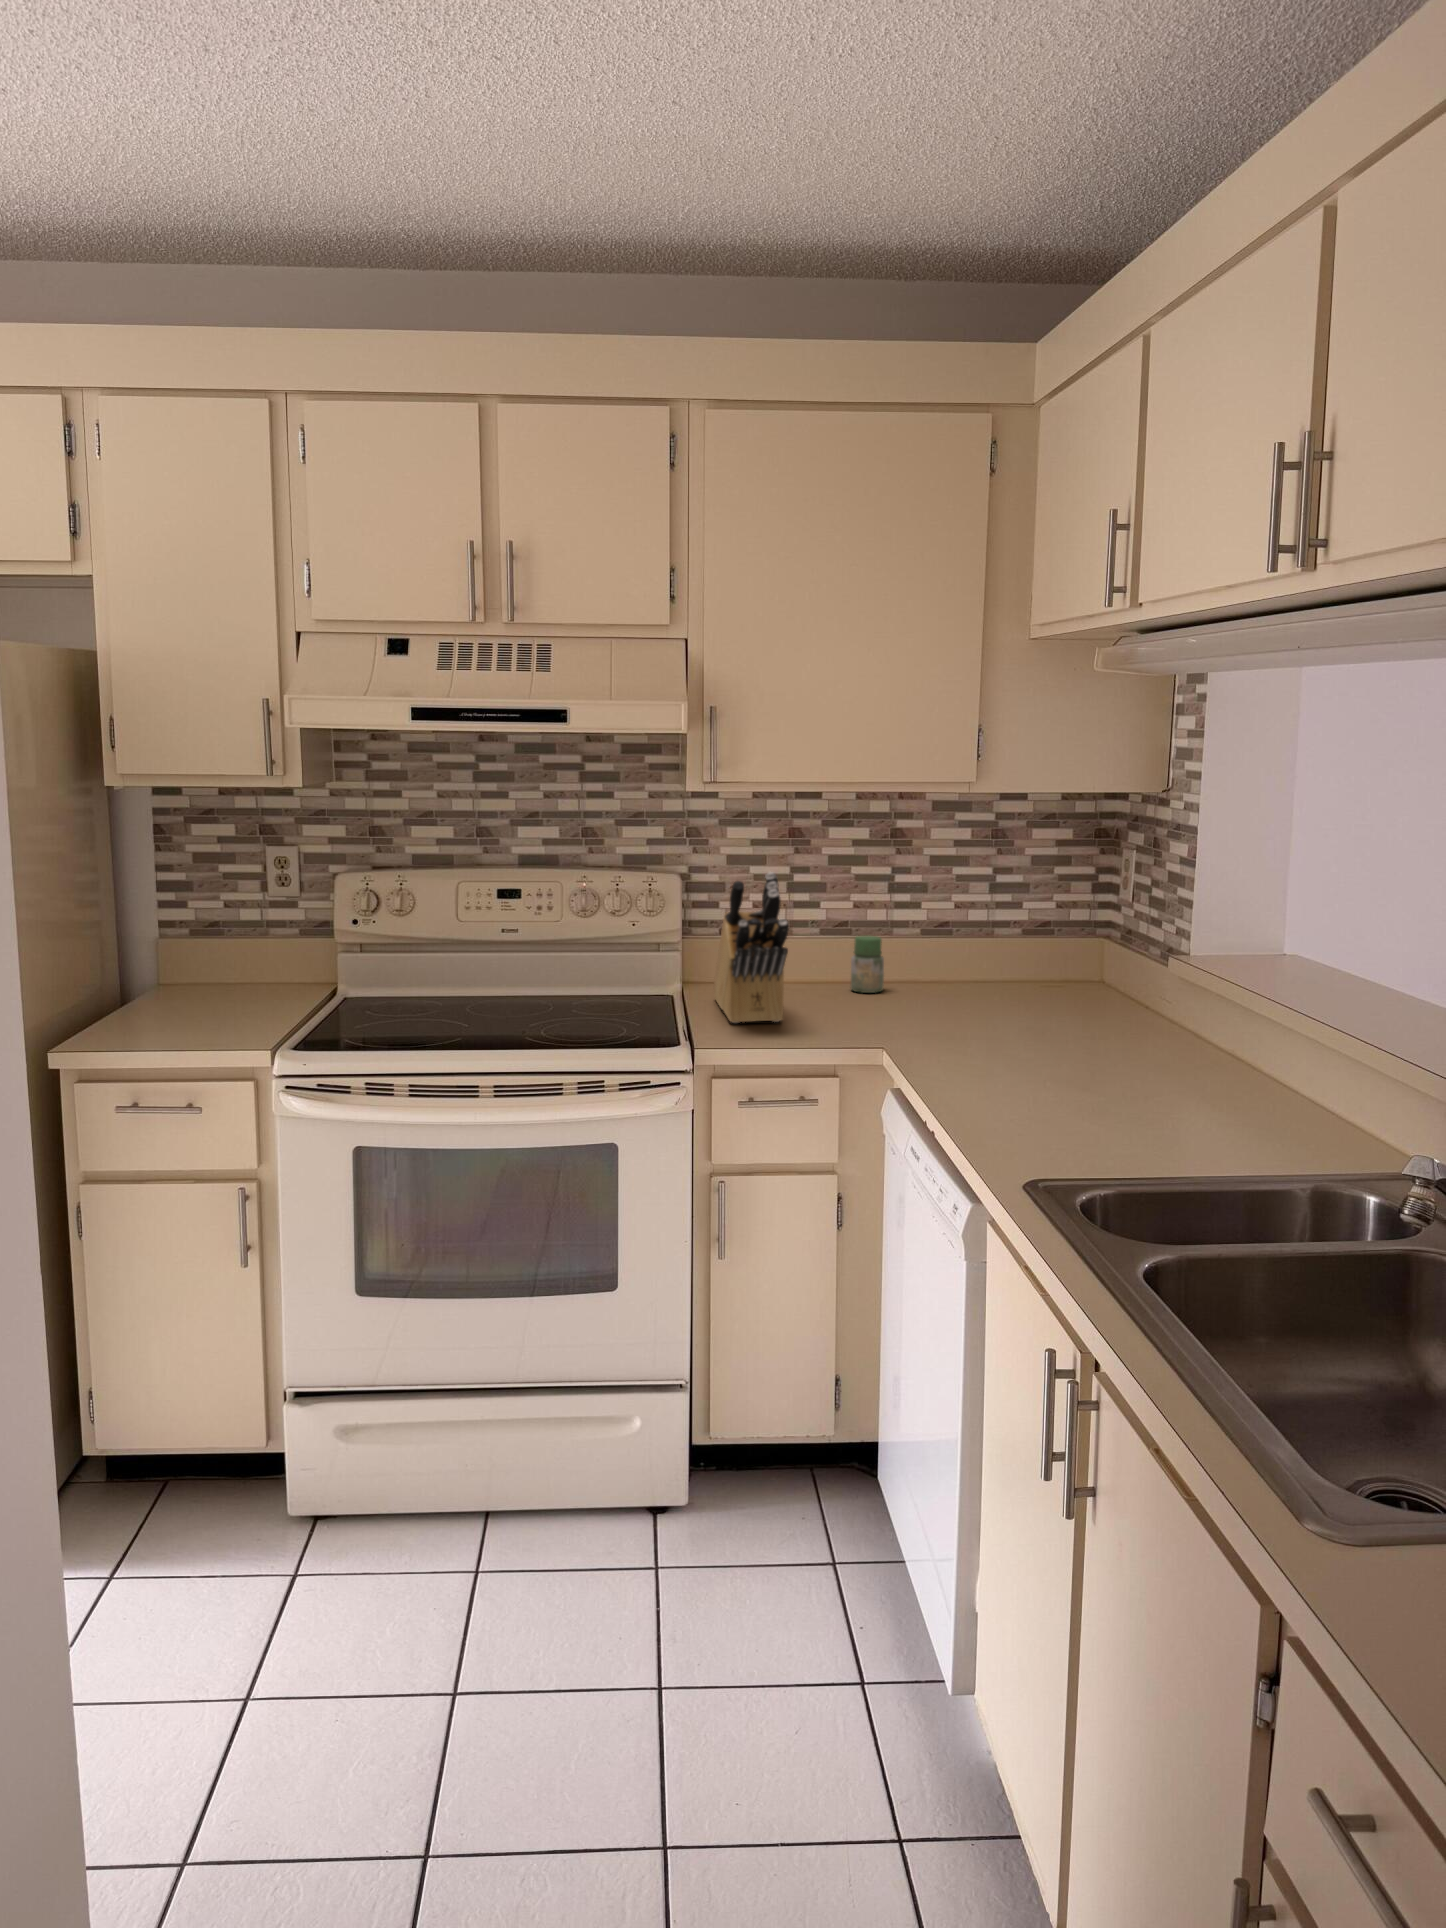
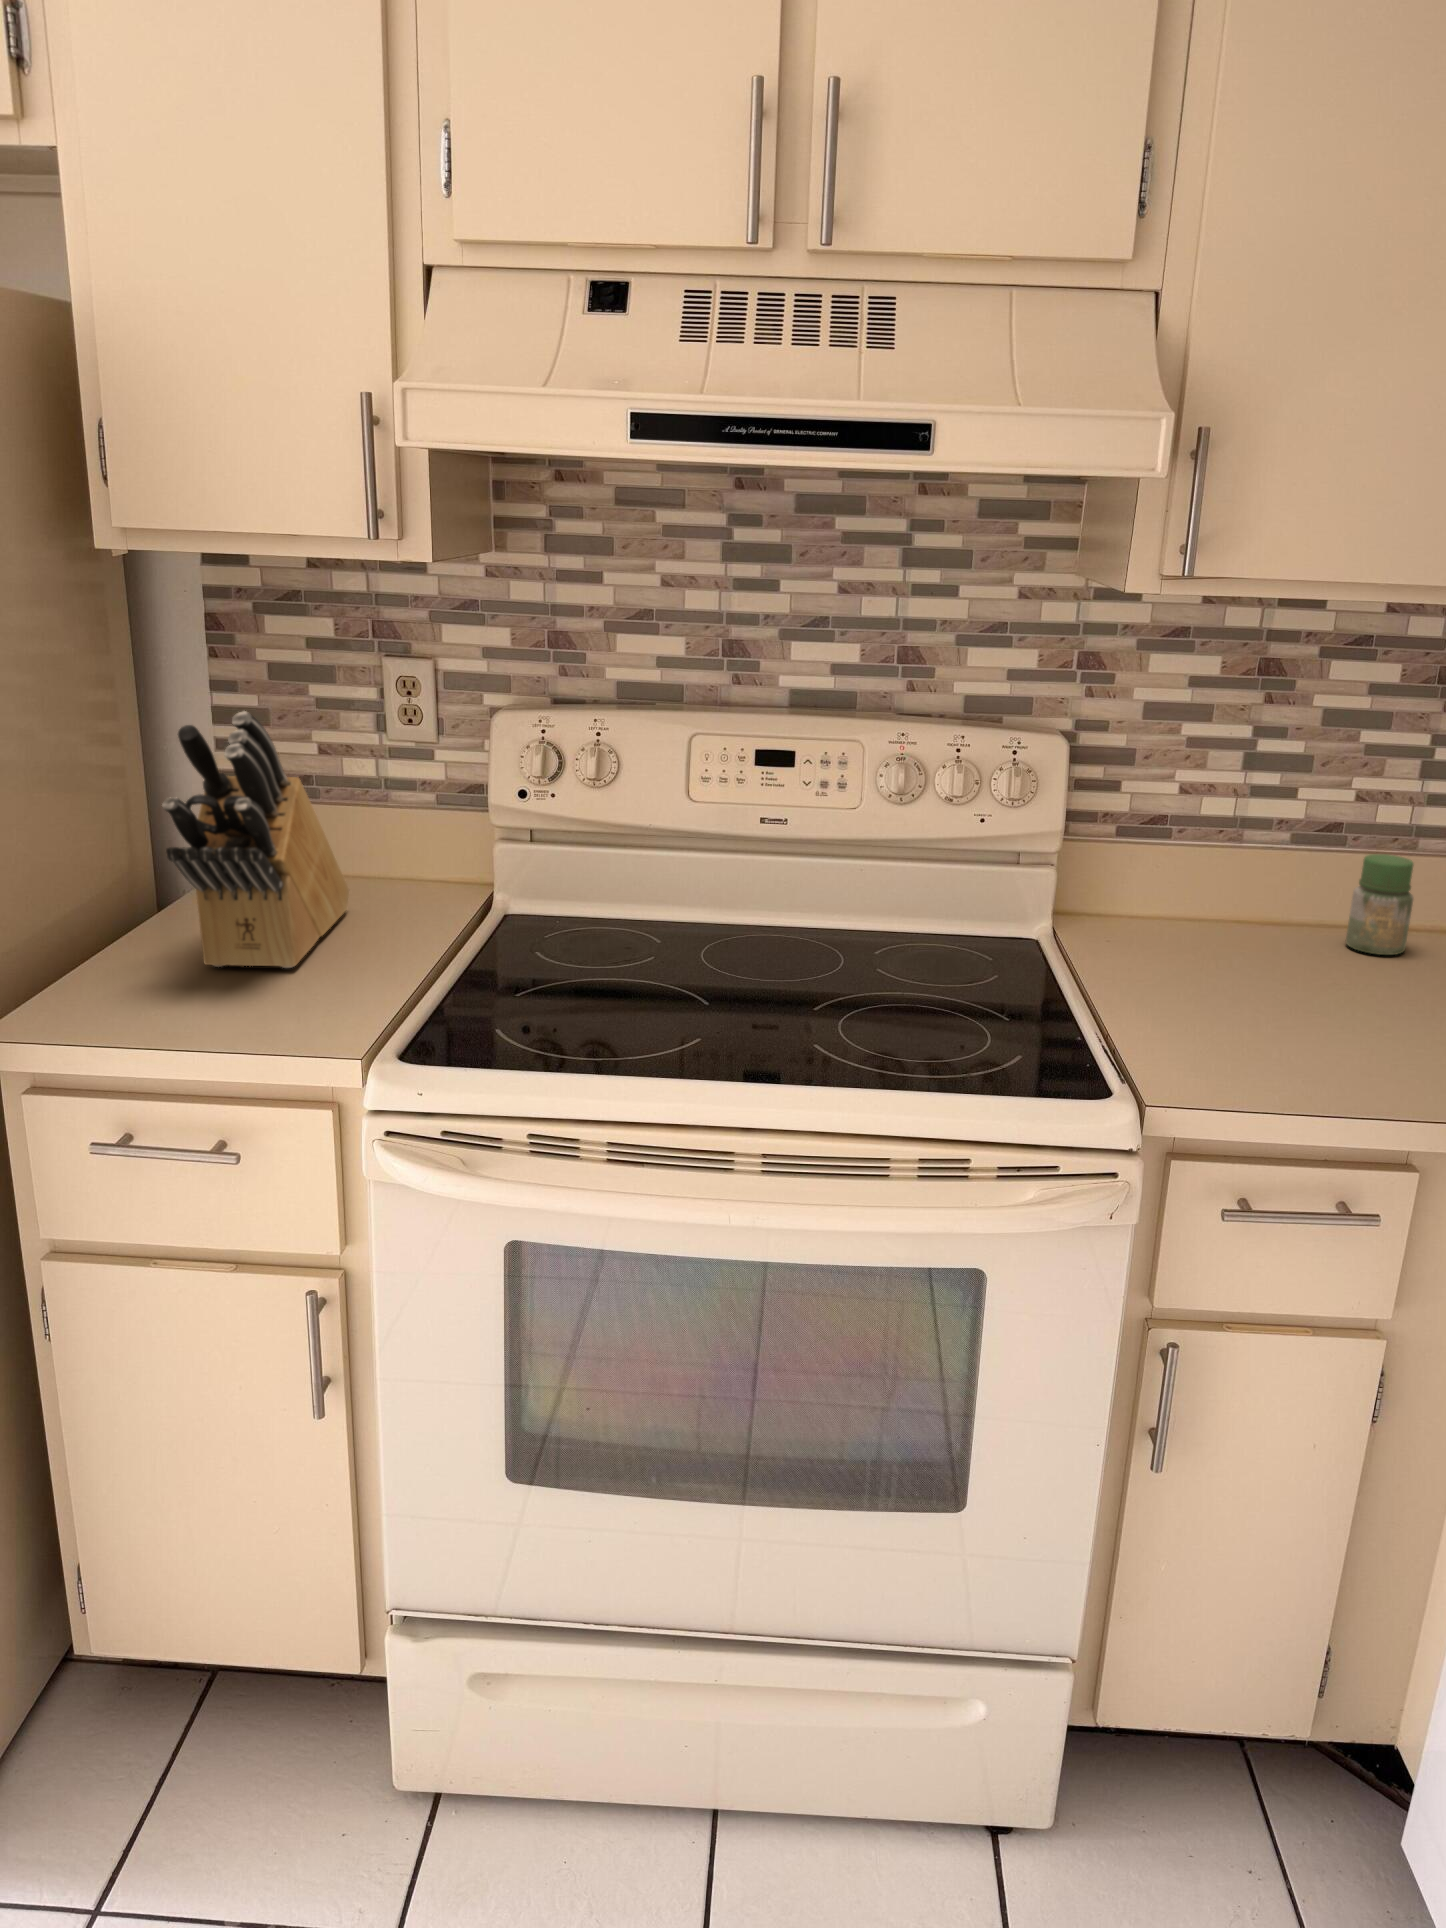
knife block: present [714,872,789,1023] -> present [162,711,349,968]

